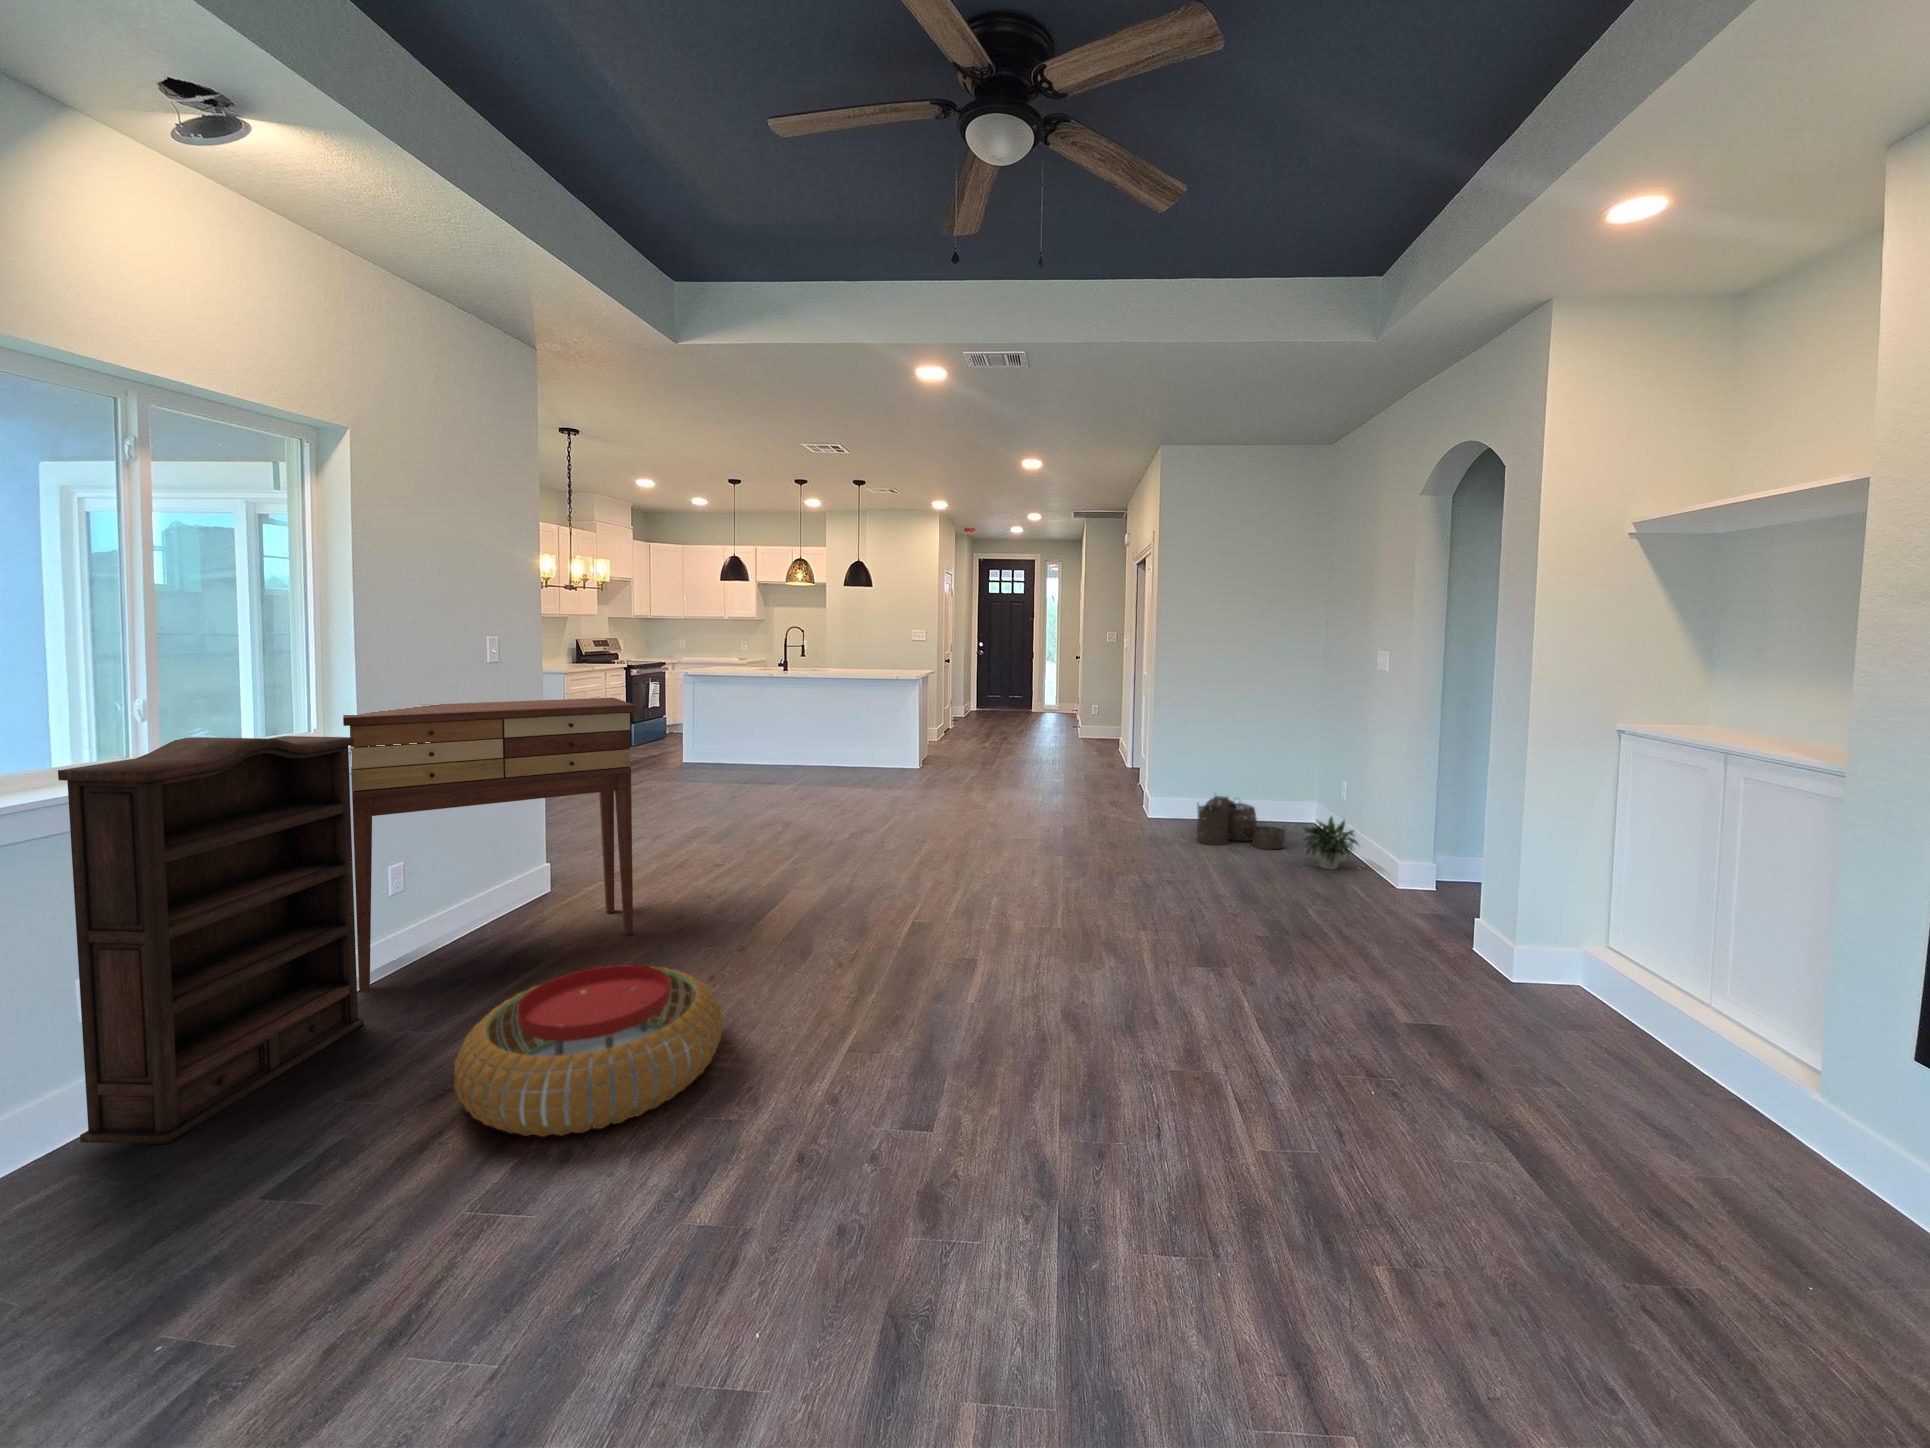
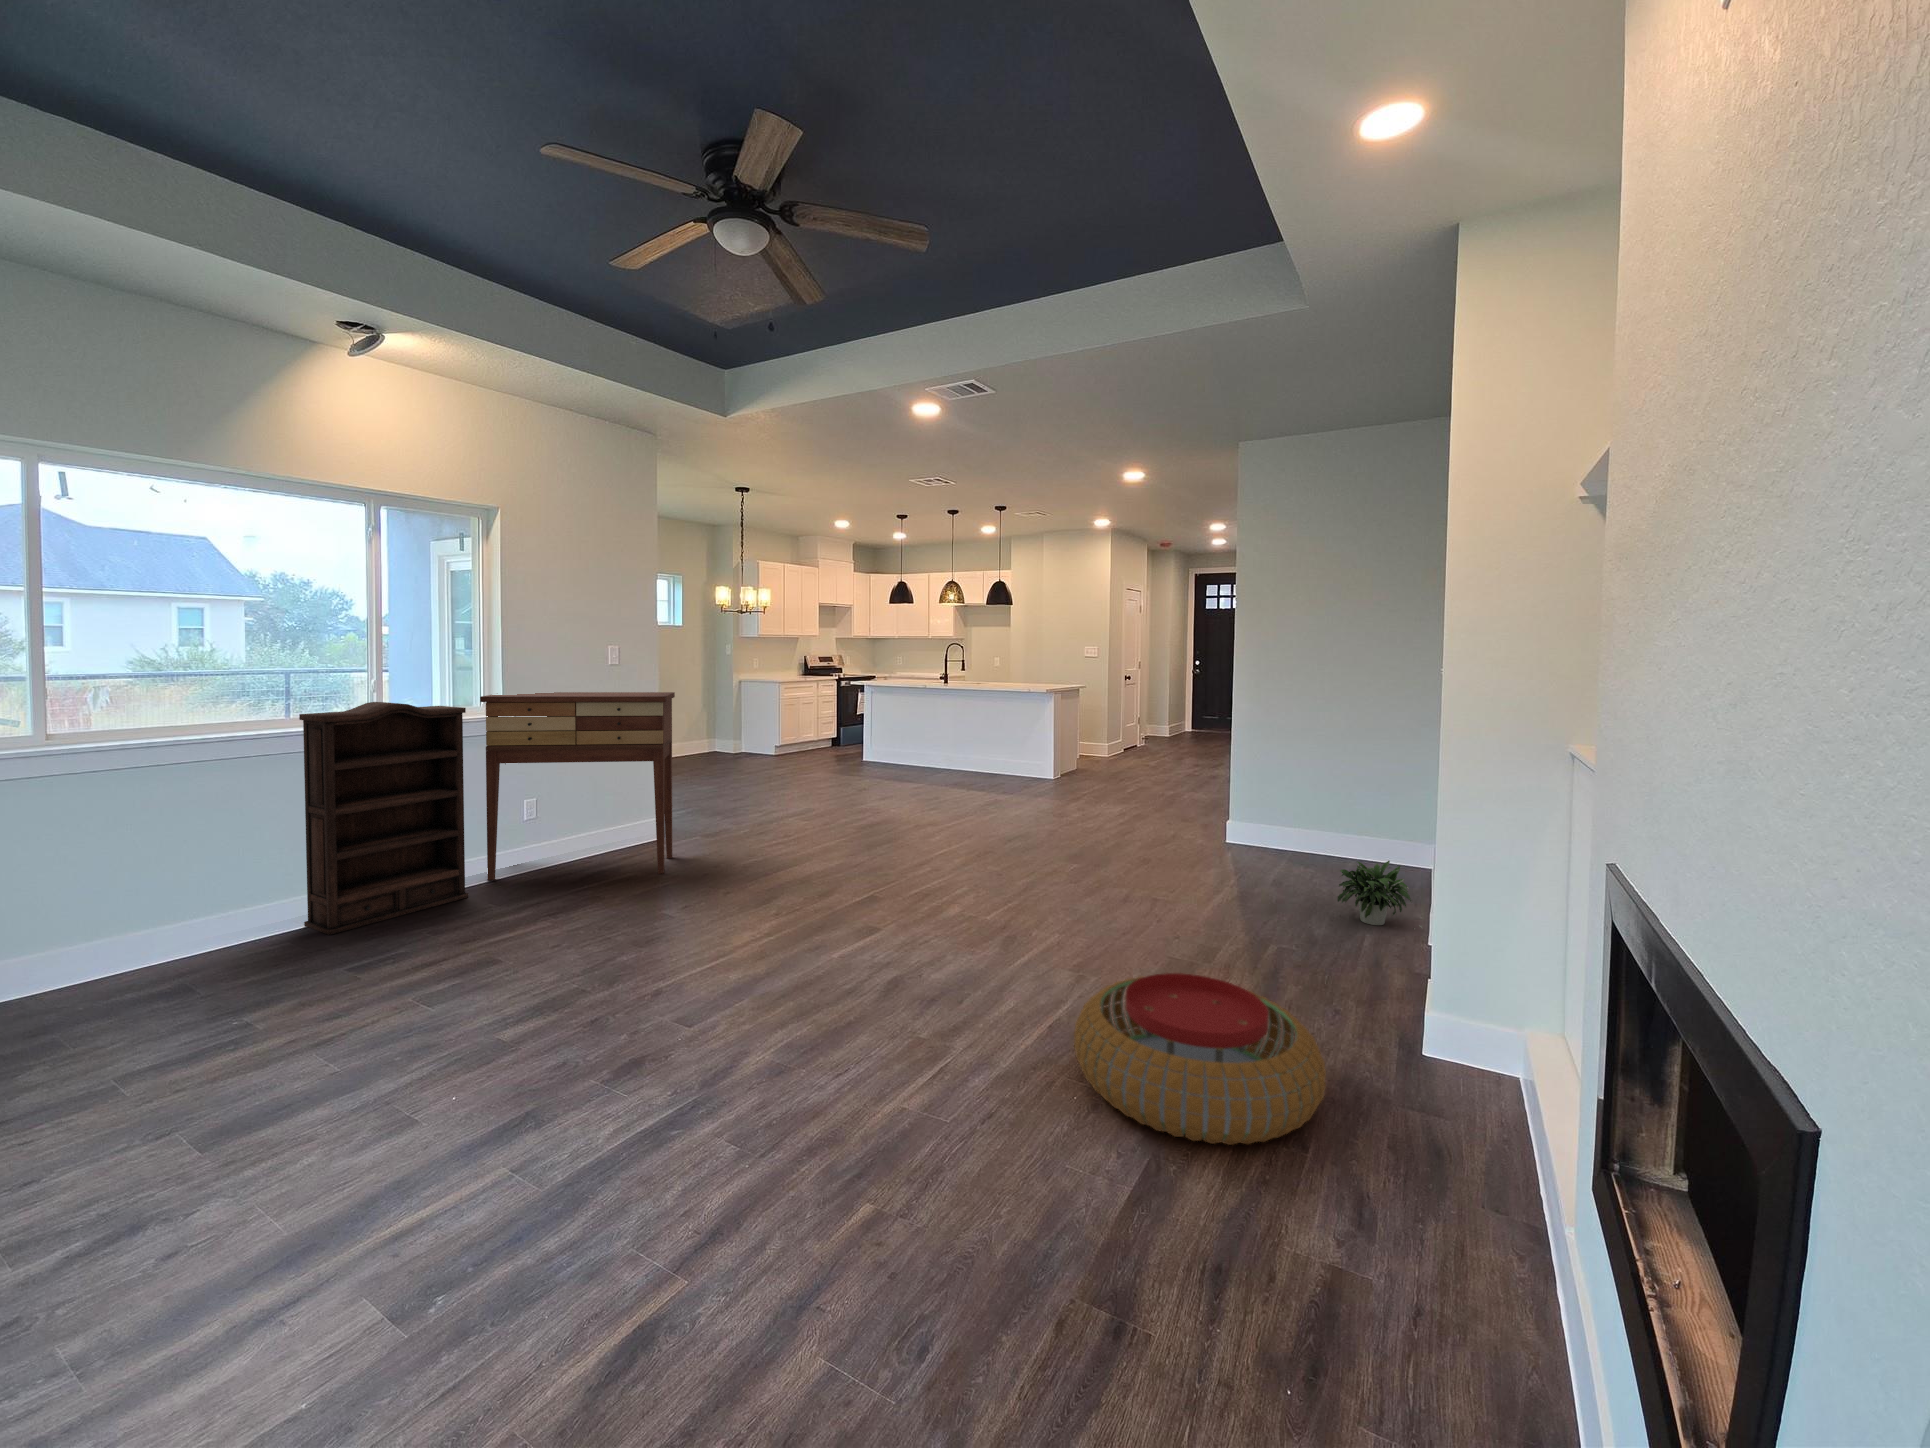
woven basket: present [1197,796,1285,849] -> none [1244,825,1350,896]
pouf: present [454,964,722,1137] -> present [1074,973,1326,1145]

